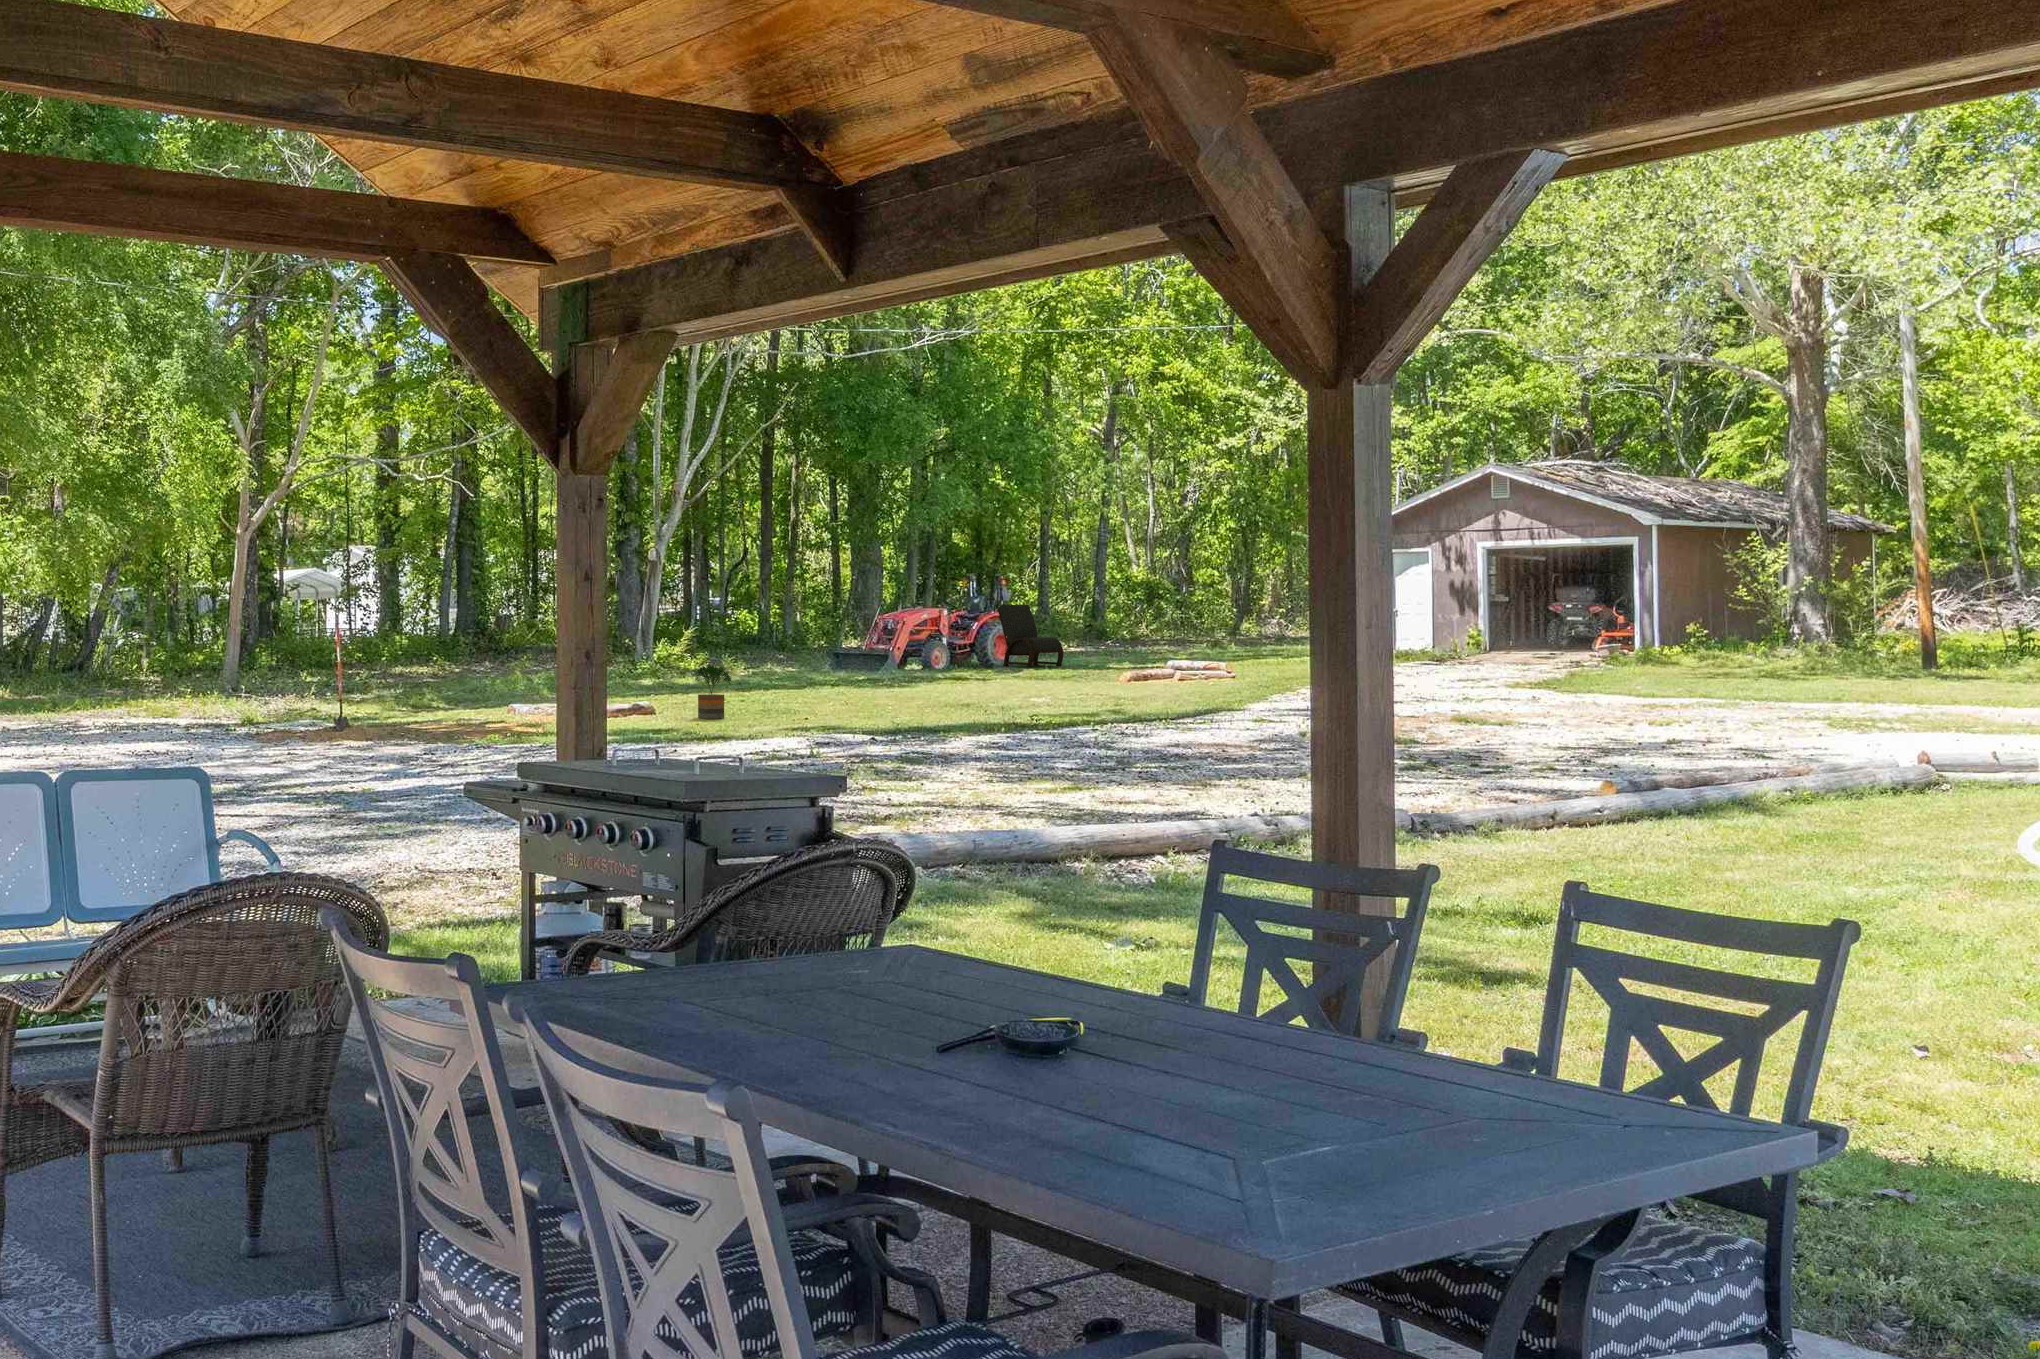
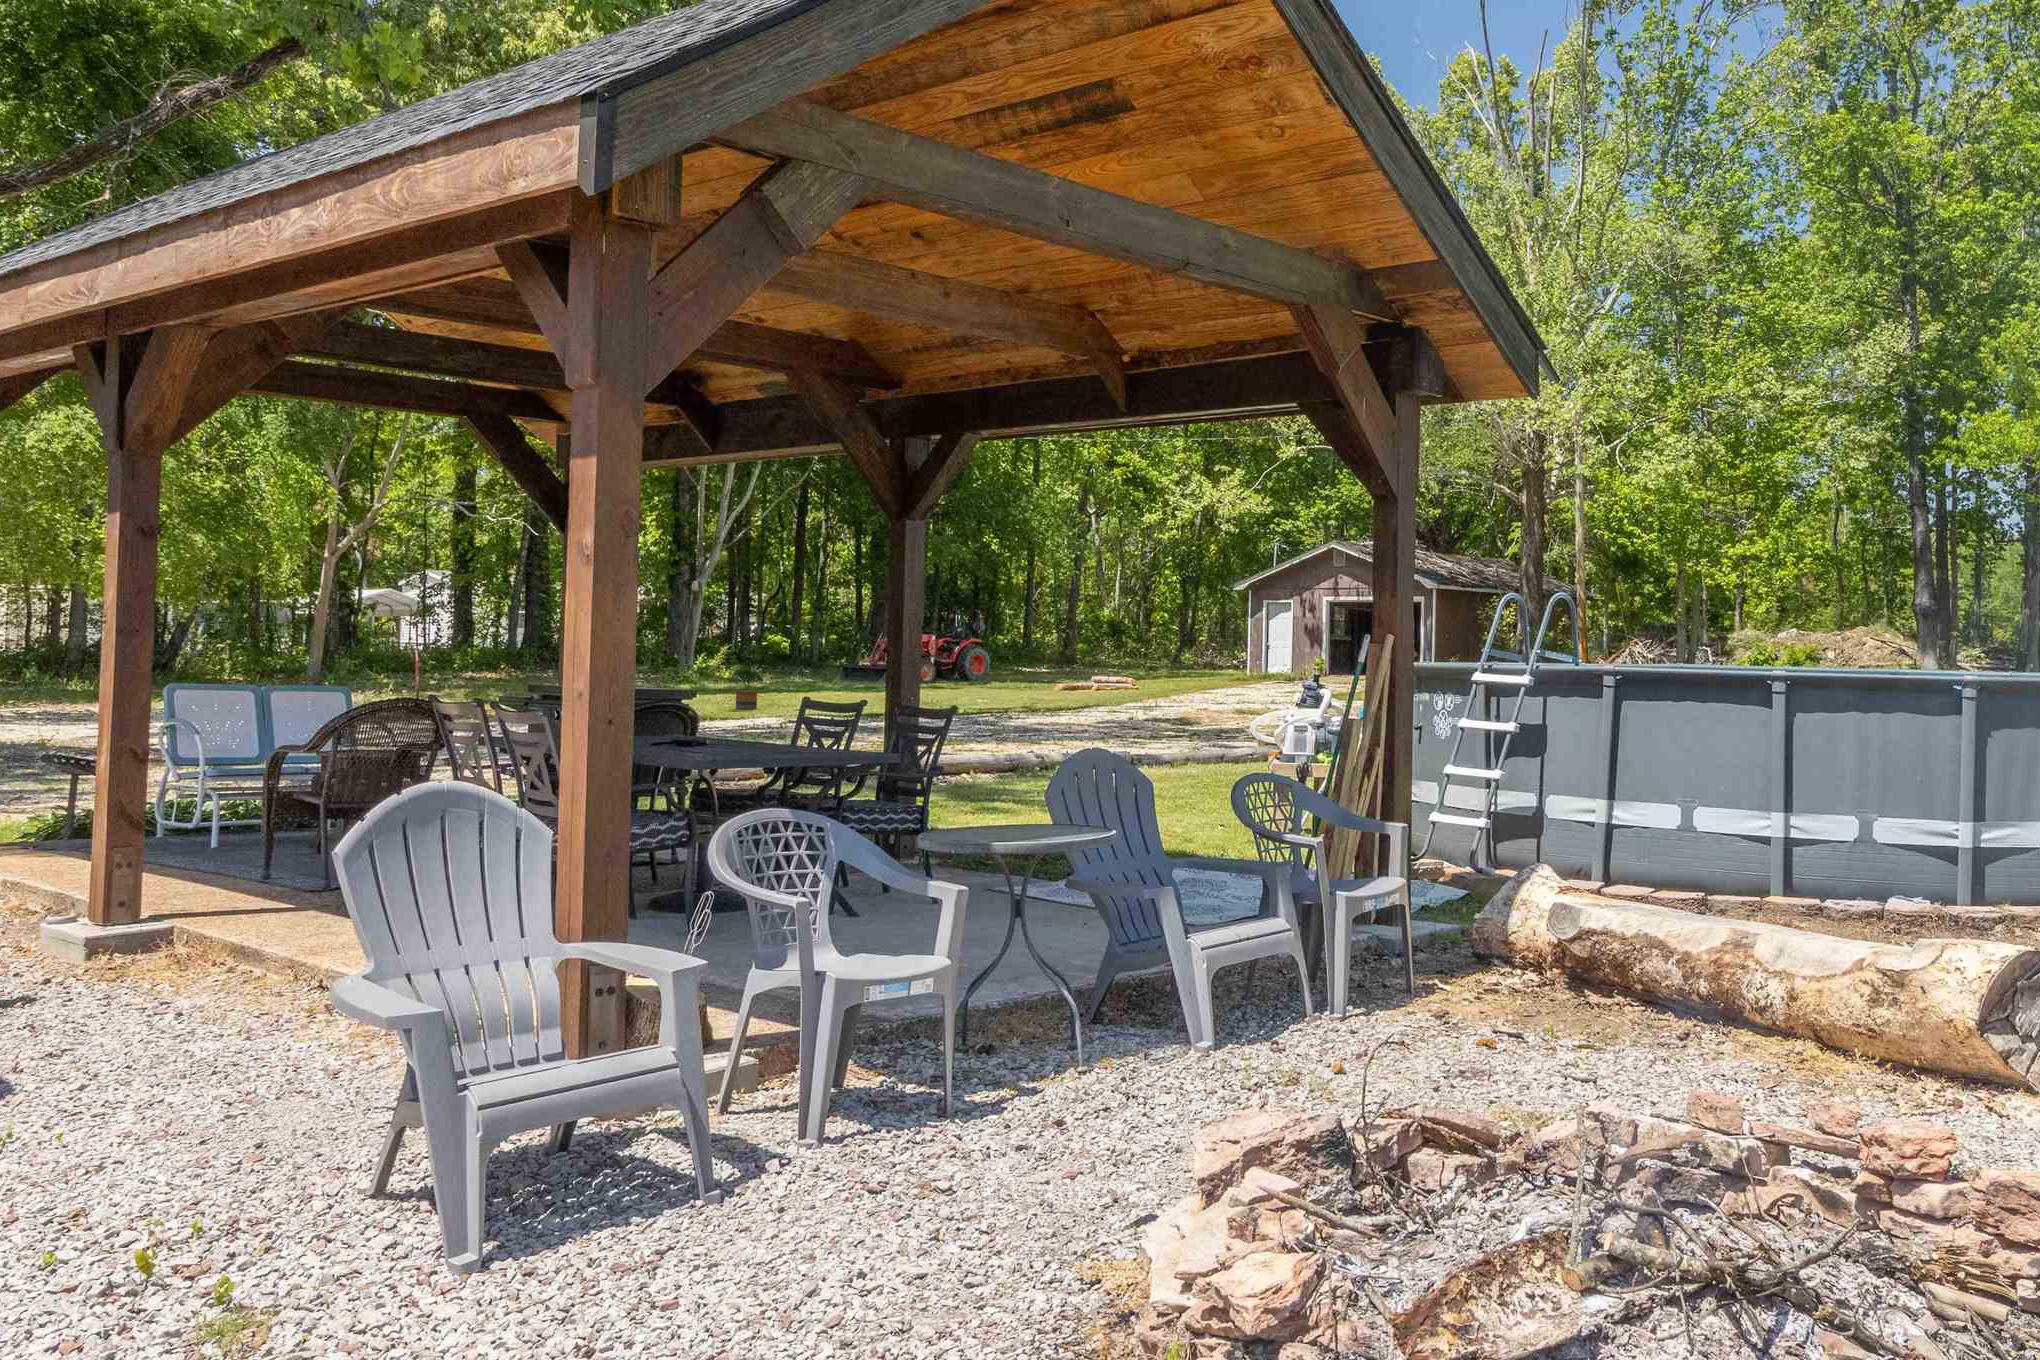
lounge chair: present [997,605,1063,667] -> none [976,631,1024,678]

